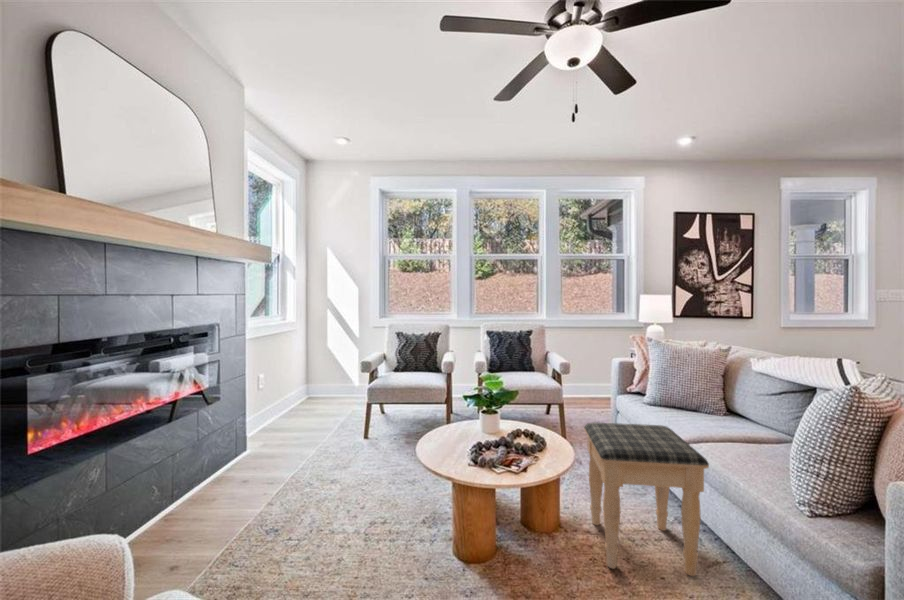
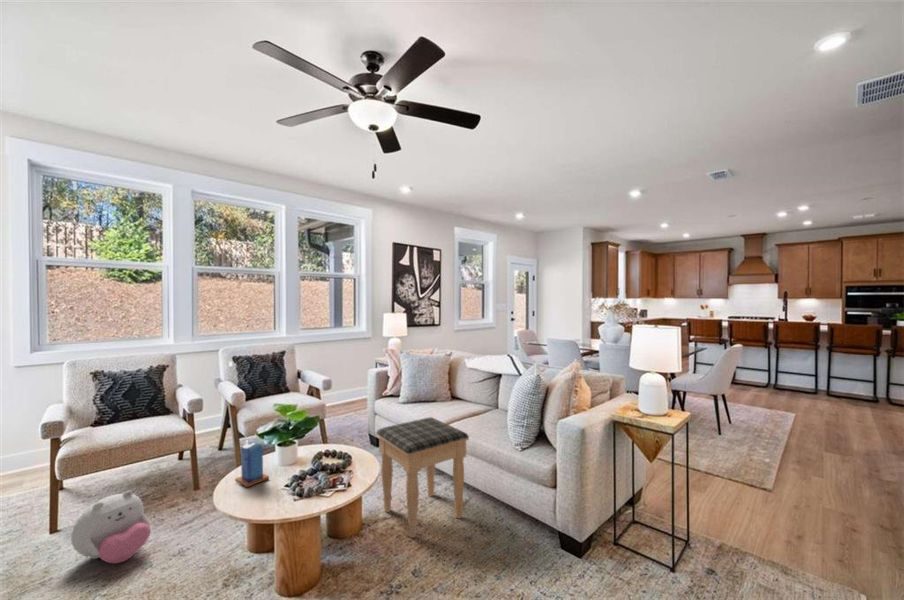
candle: none [440,400,464,443] -> present [235,441,269,487]
plush toy: none [353,422,397,474] -> present [71,490,151,563]

